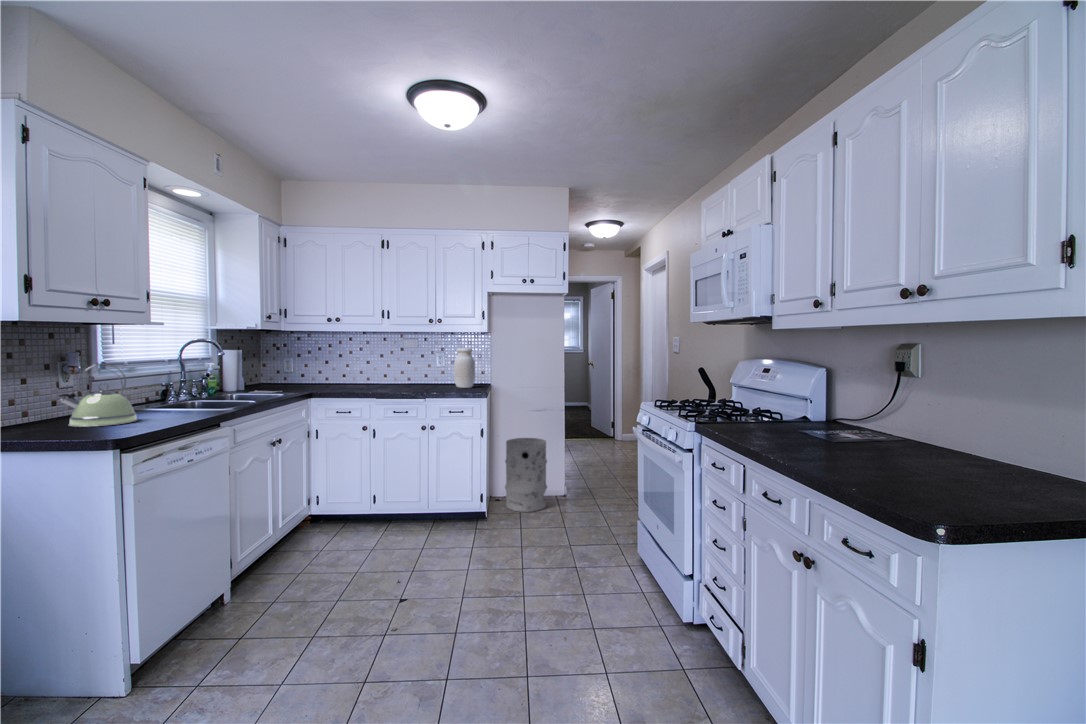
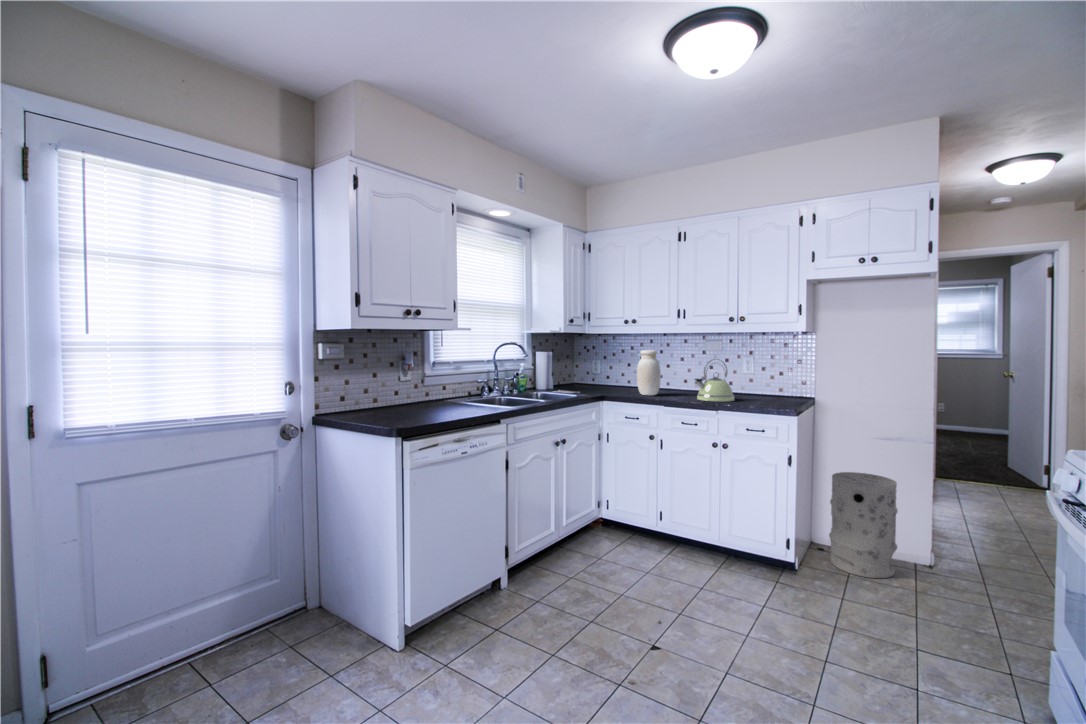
jar: present [454,348,475,388] -> present [637,350,660,395]
kettle: present [58,364,137,427] -> present [694,359,734,402]

